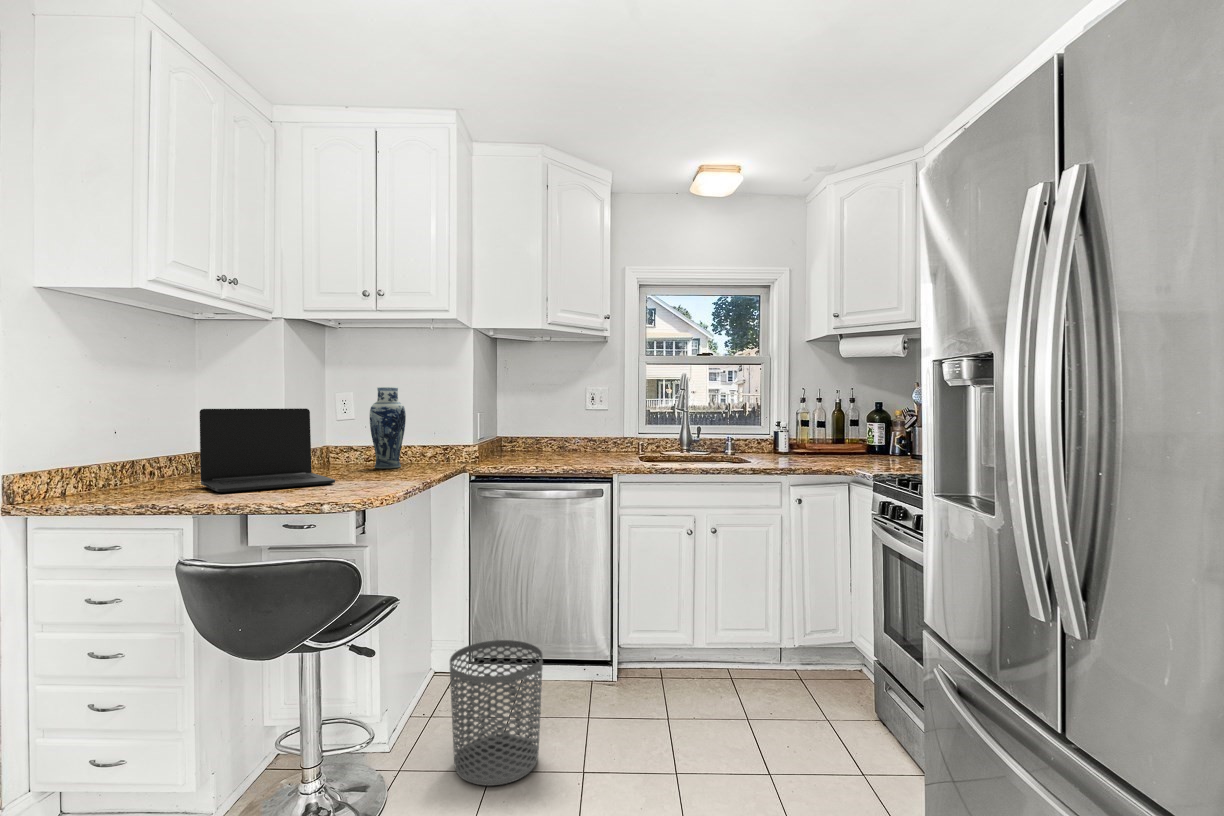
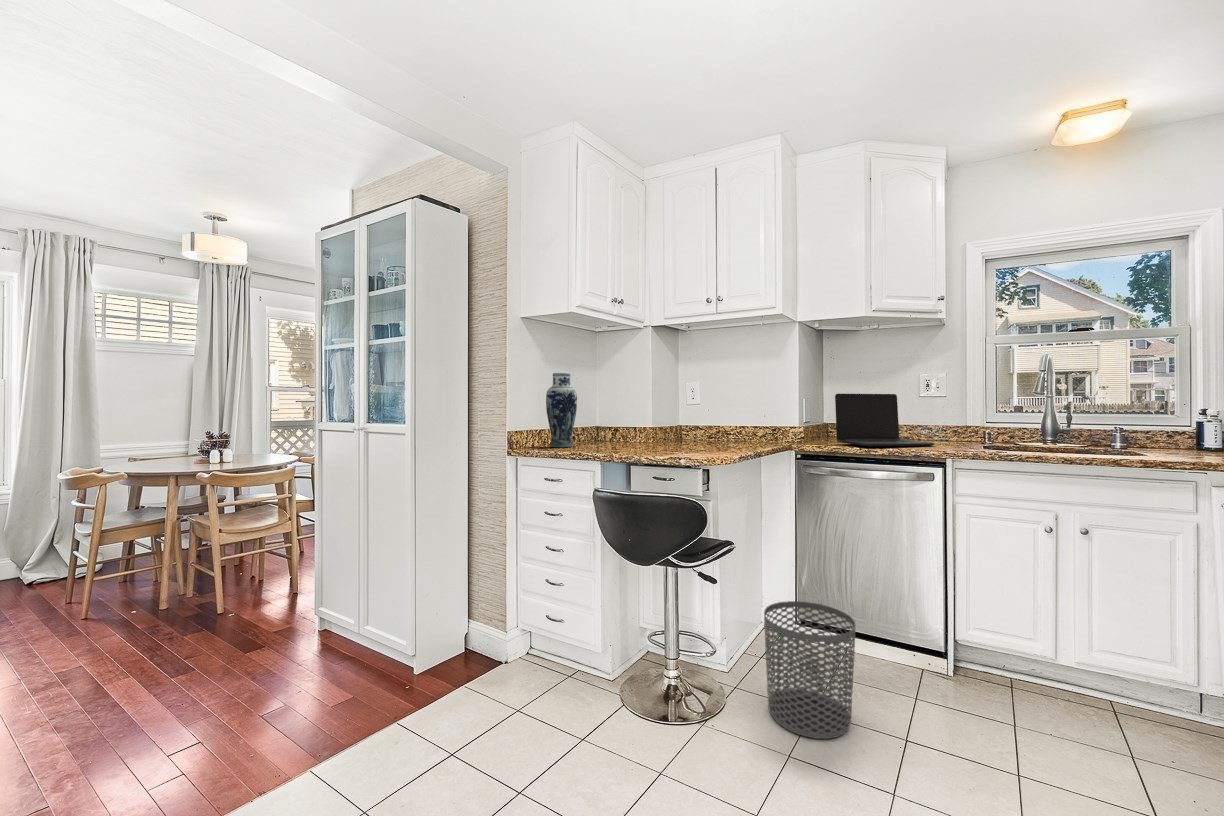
vase: present [370,387,406,469] -> present [546,373,577,447]
laptop: present [200,408,335,493] -> present [835,394,934,447]

